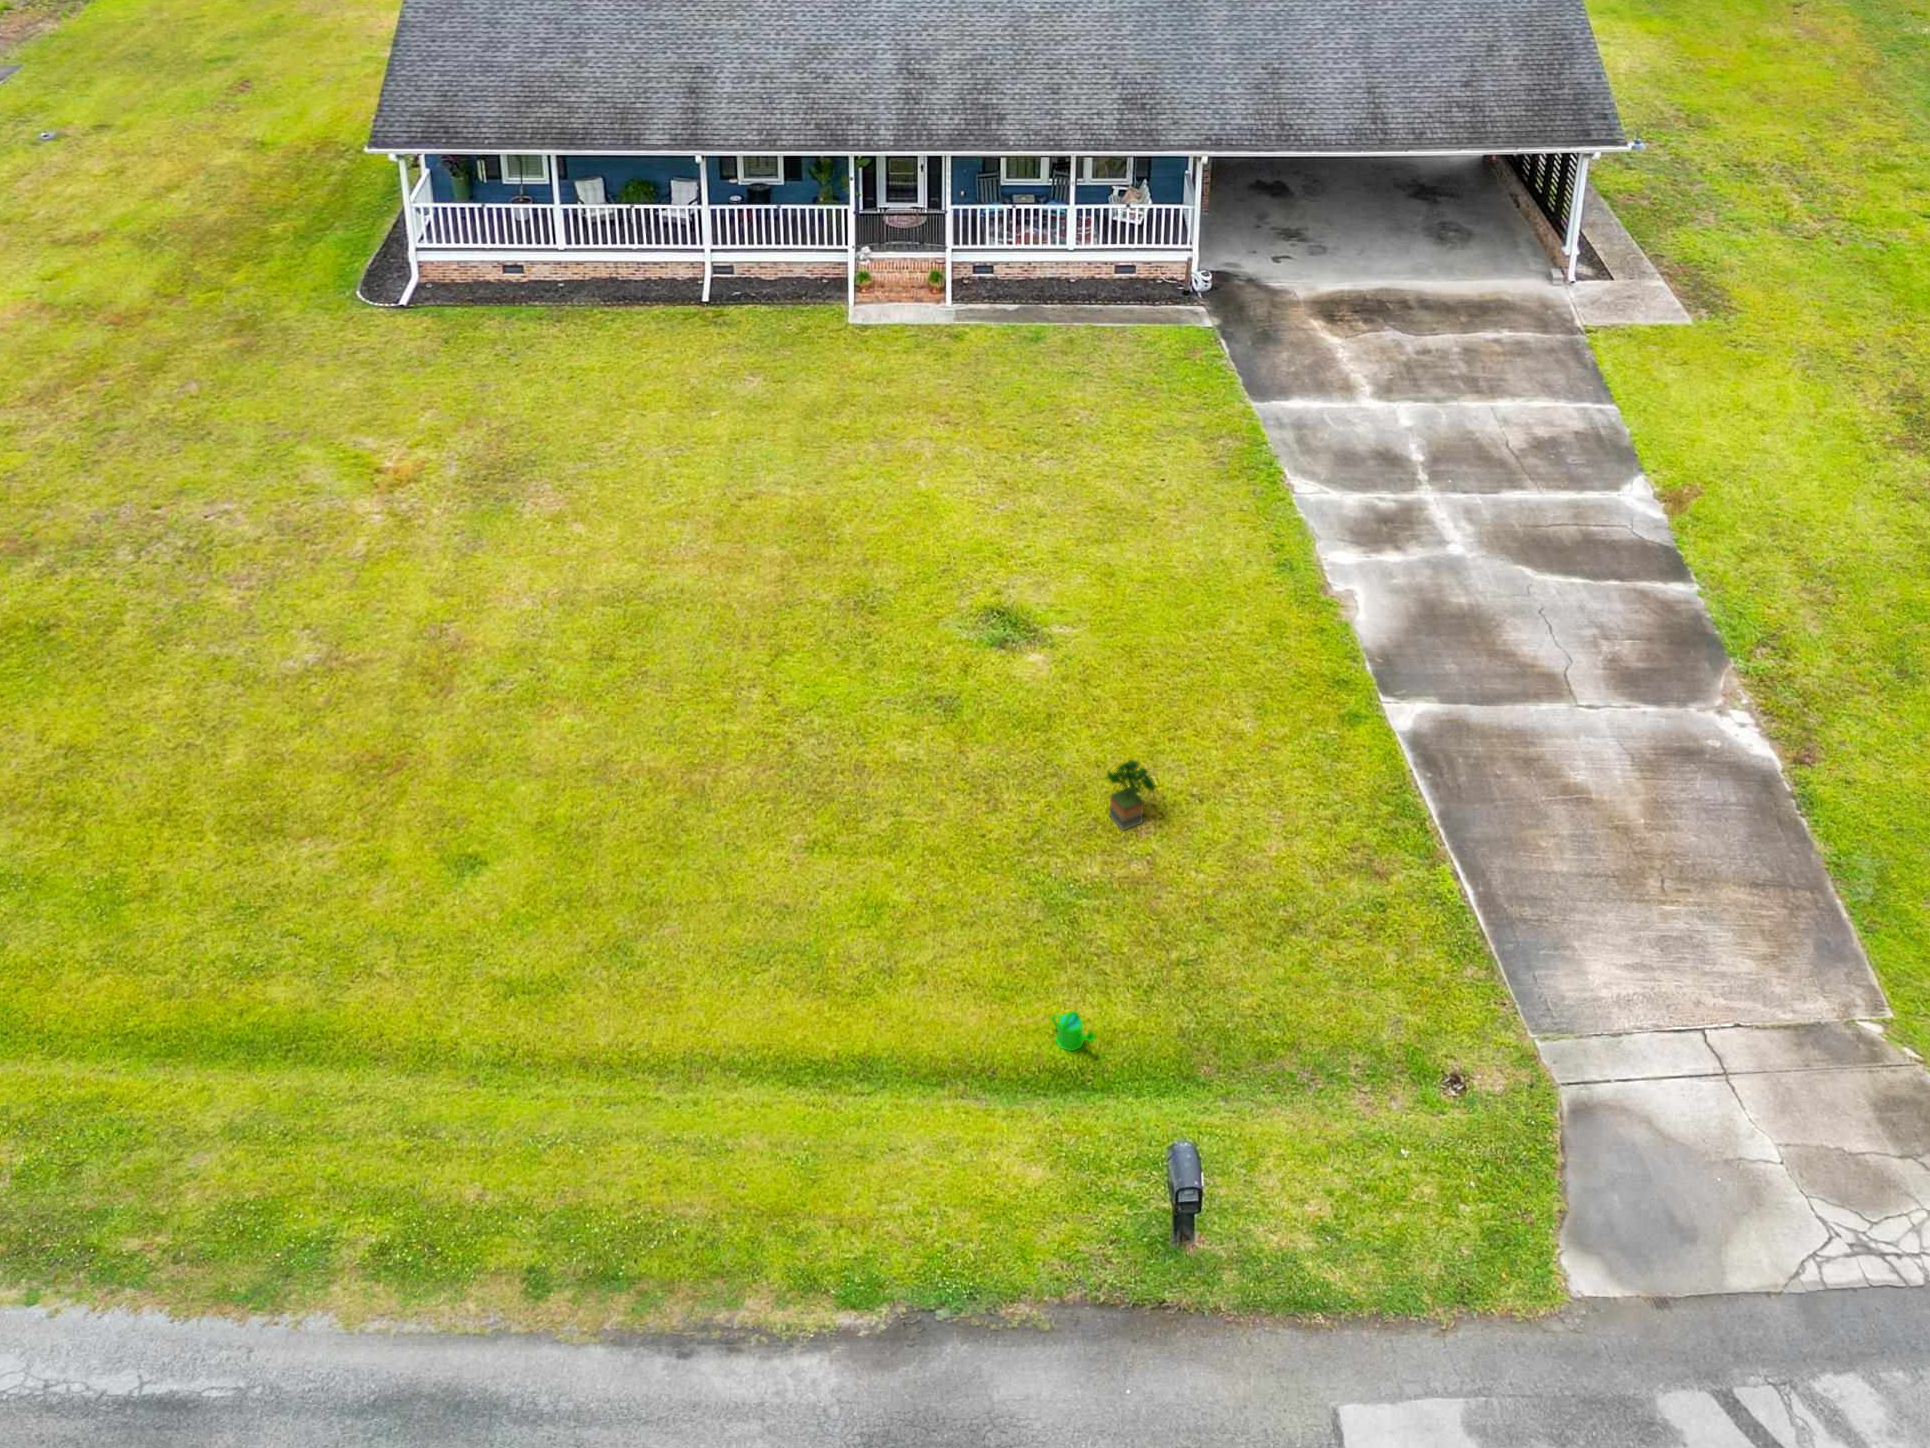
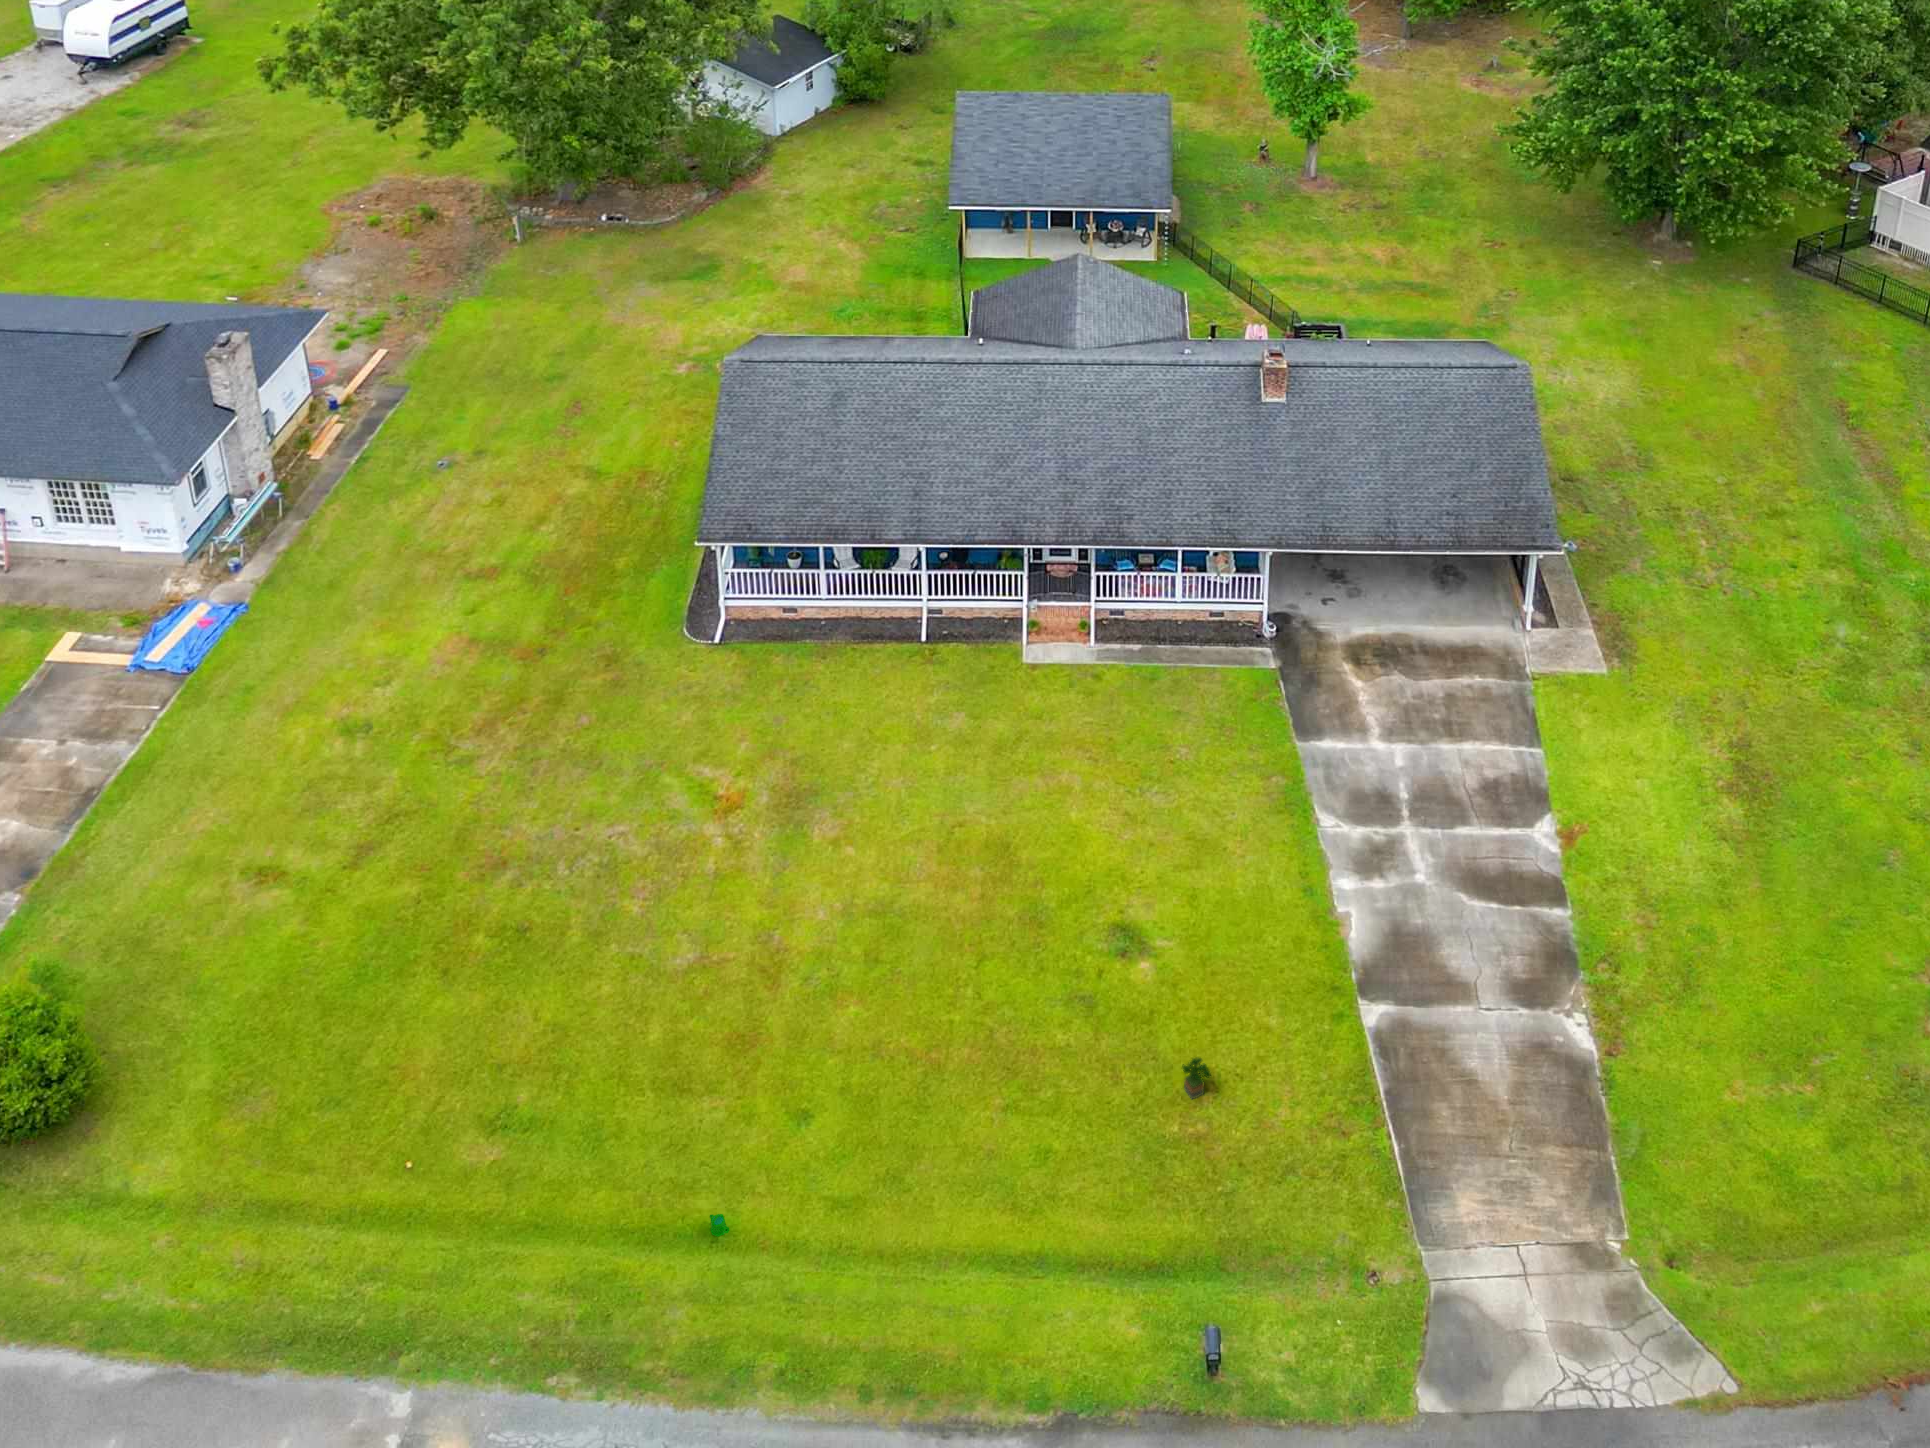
watering can: present [1052,1011,1095,1051] -> present [710,1214,729,1237]

